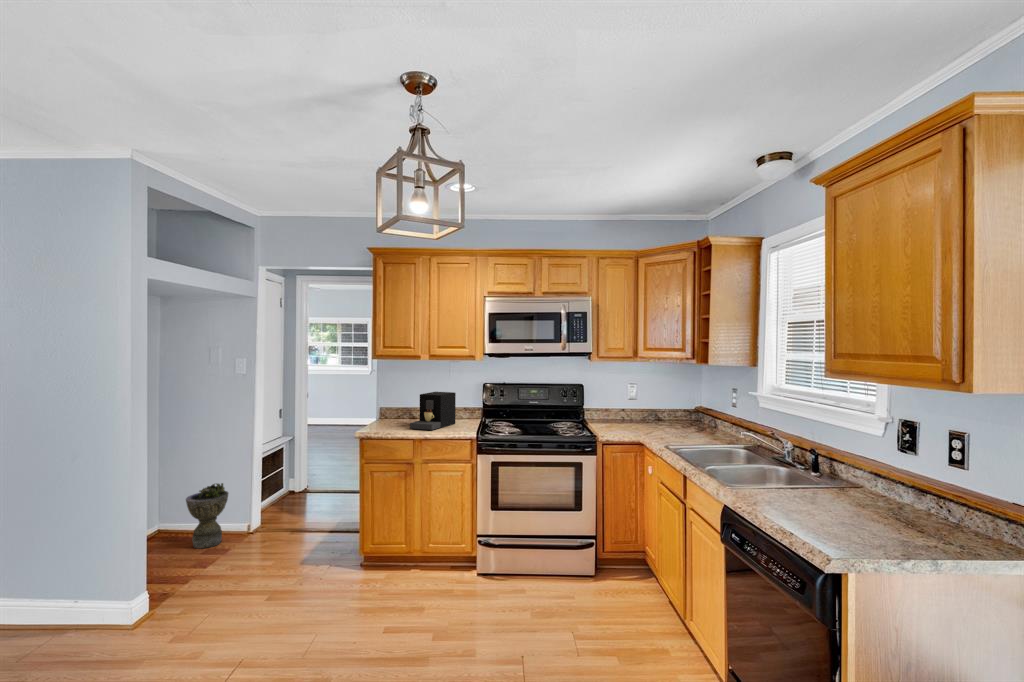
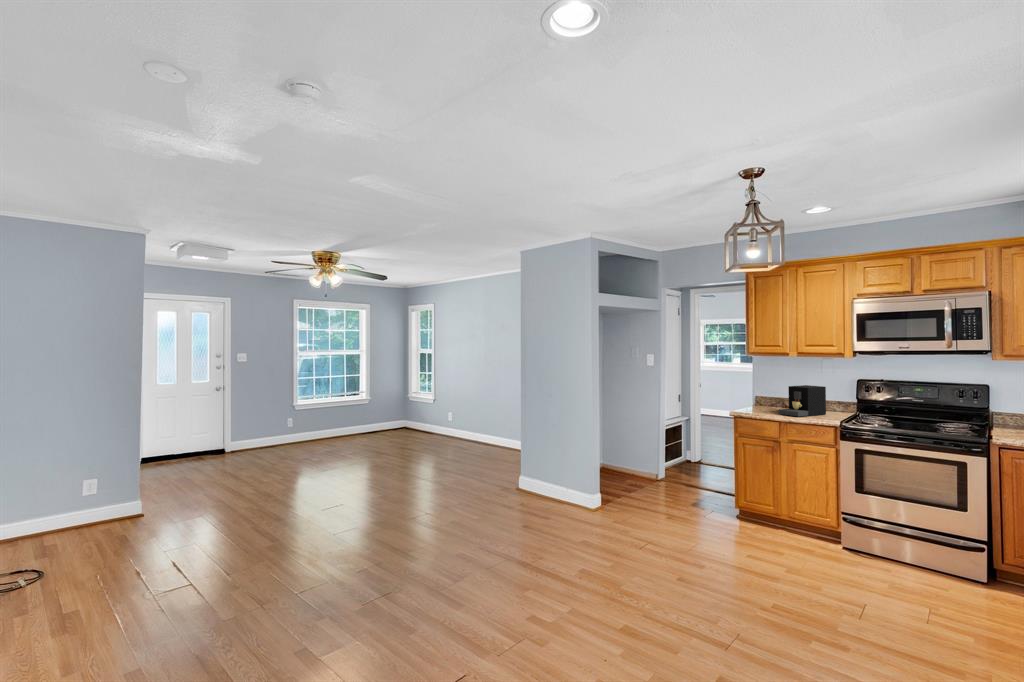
planter: present [186,483,228,549] -> none [618,441,644,483]

